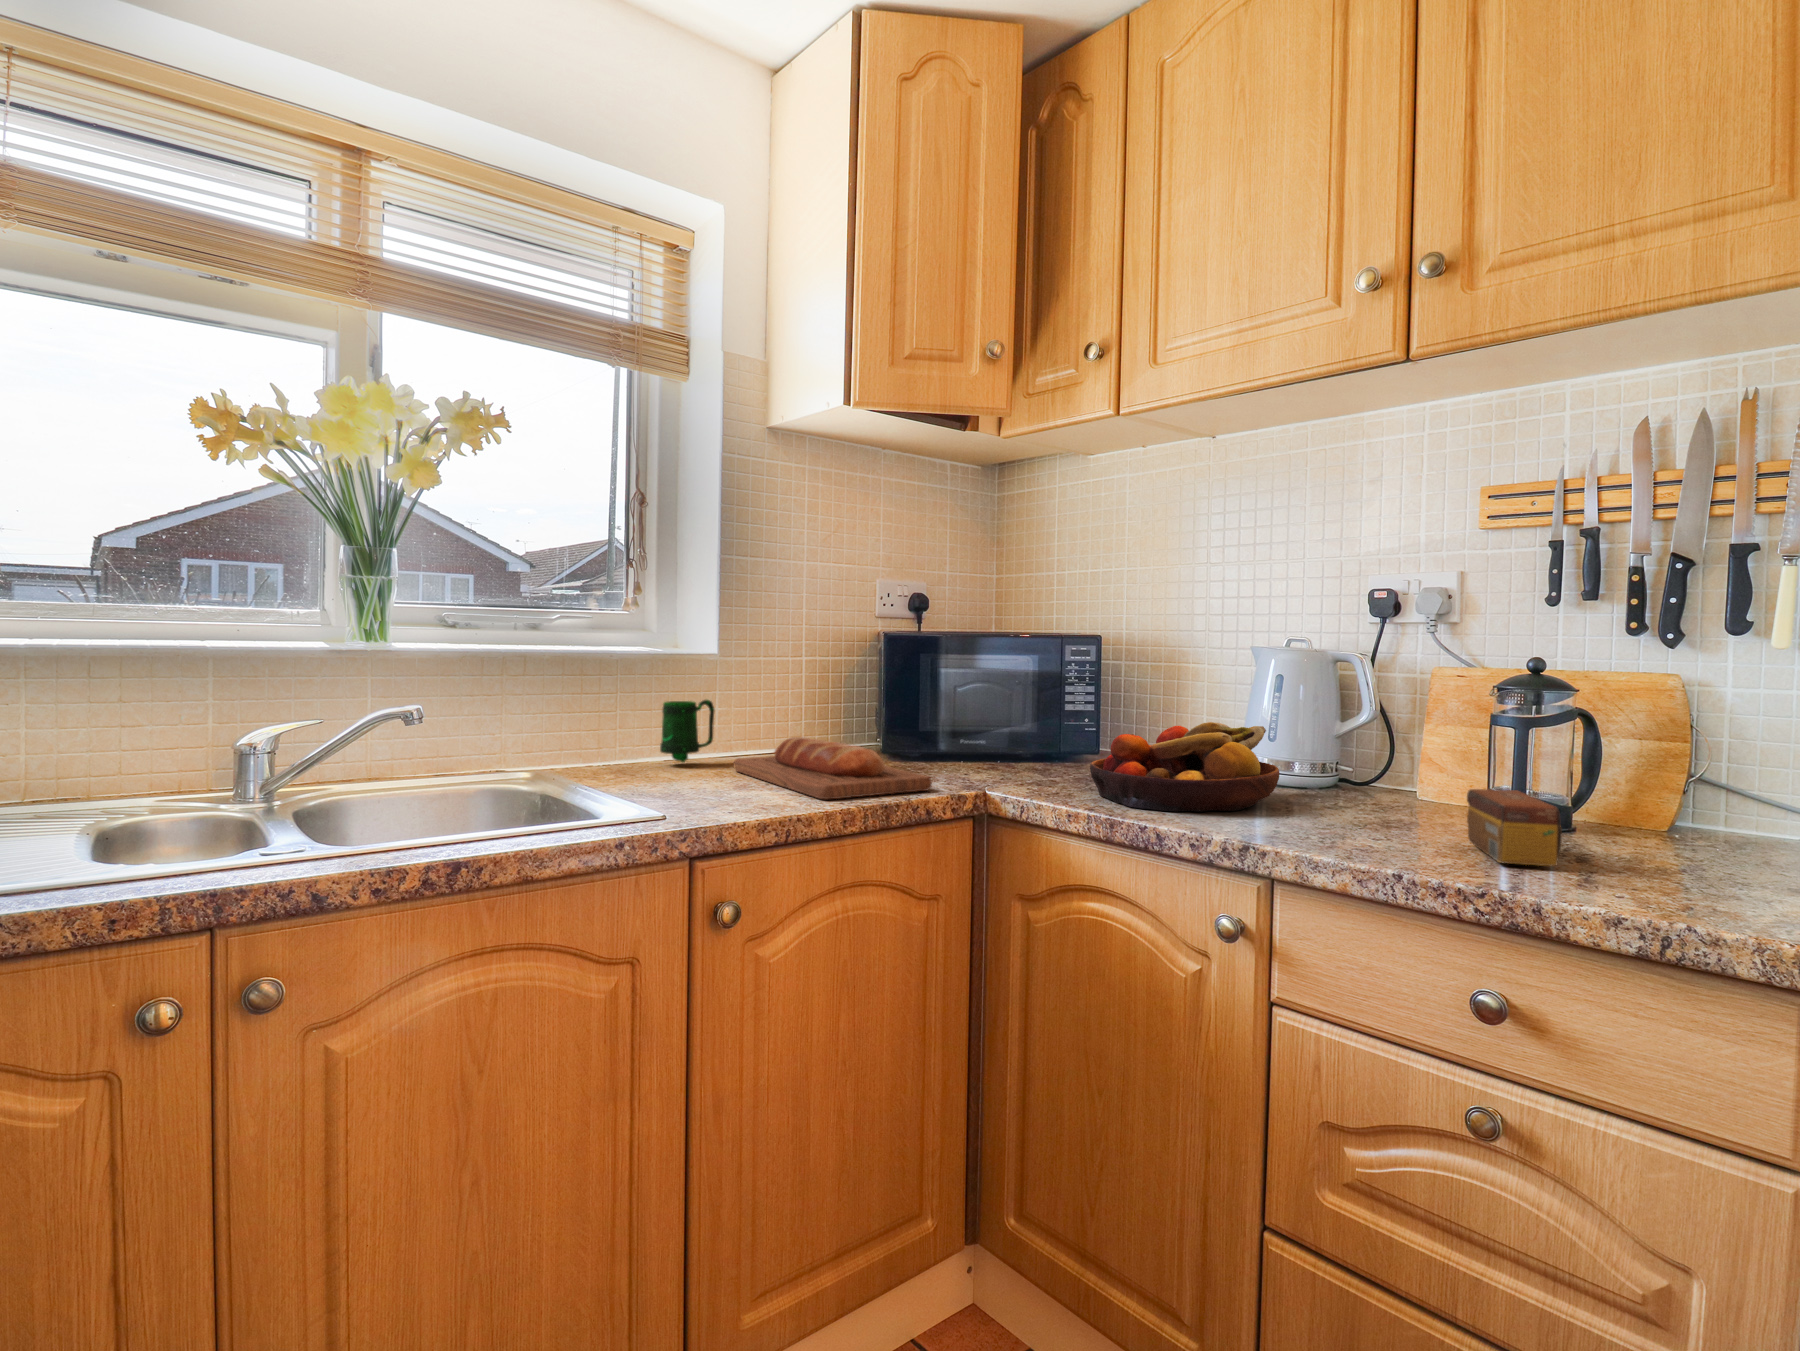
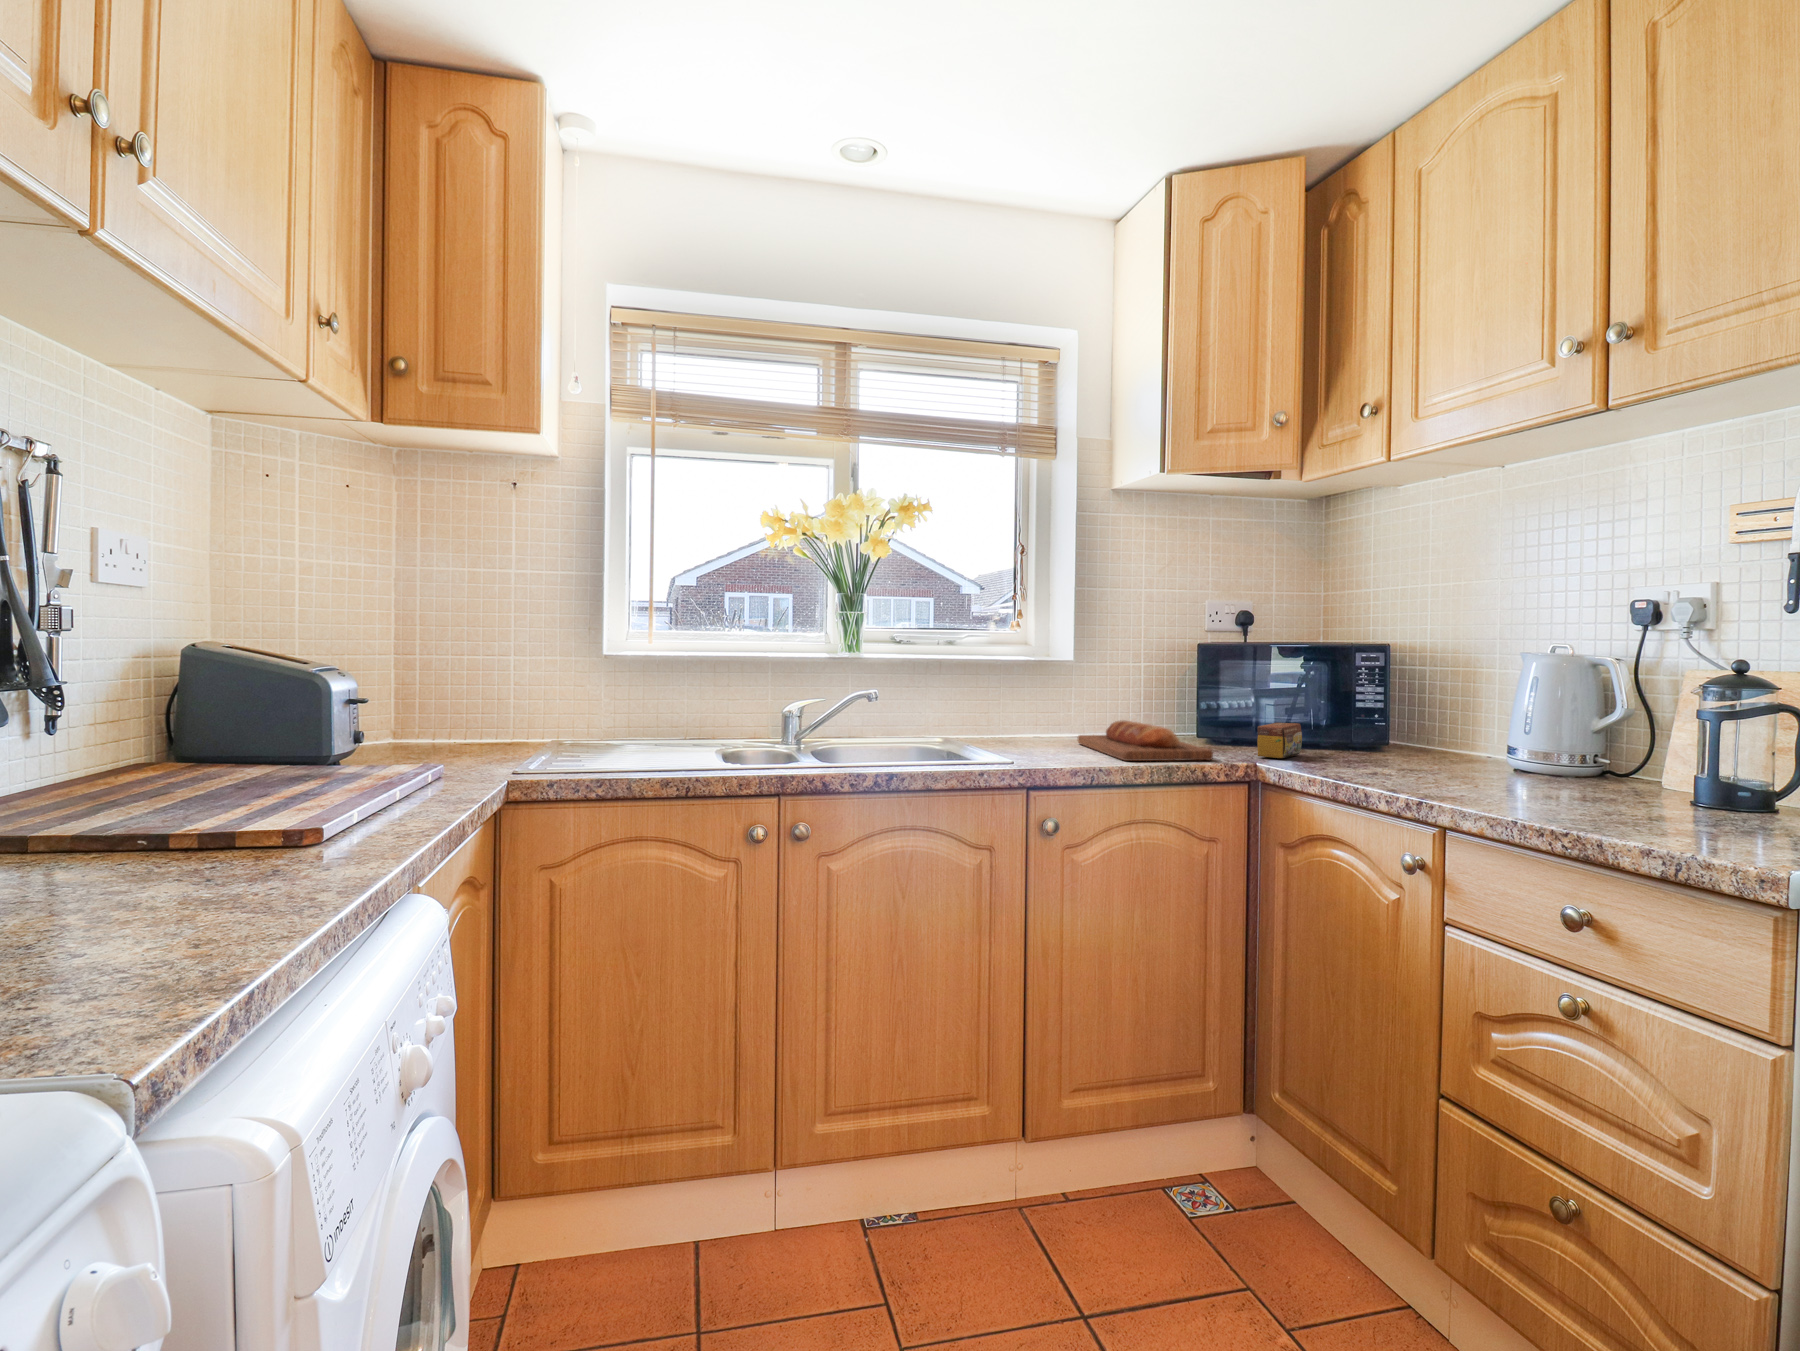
mug: present [660,700,714,762] -> none [1029,693,1068,740]
fruit bowl: present [1090,722,1280,812] -> none [1340,713,1513,783]
tea box: present [1467,789,1562,866] -> present [1257,723,1302,758]

